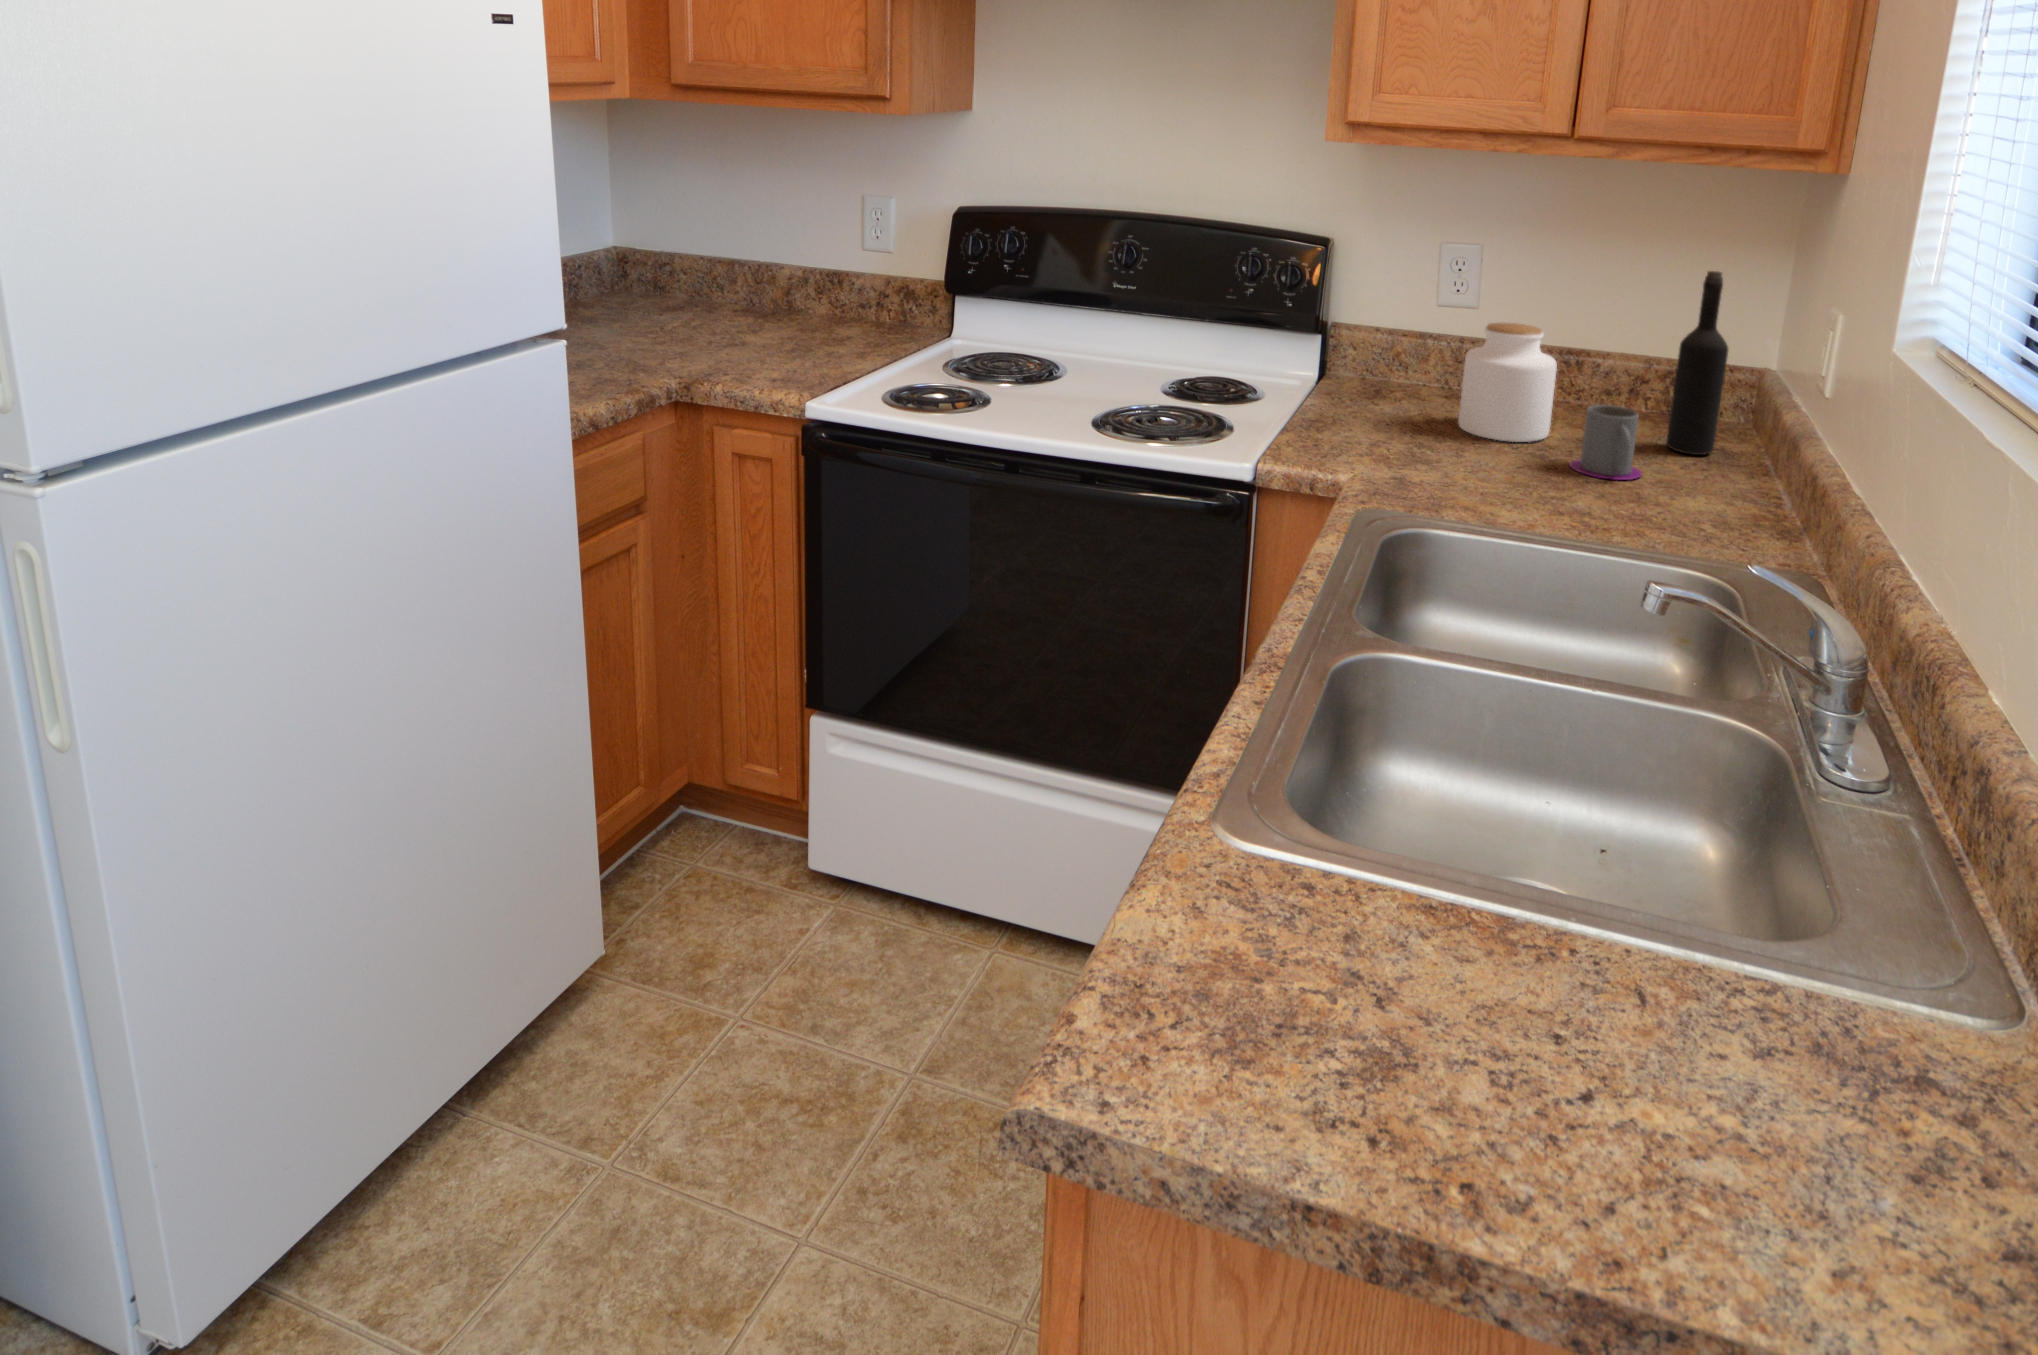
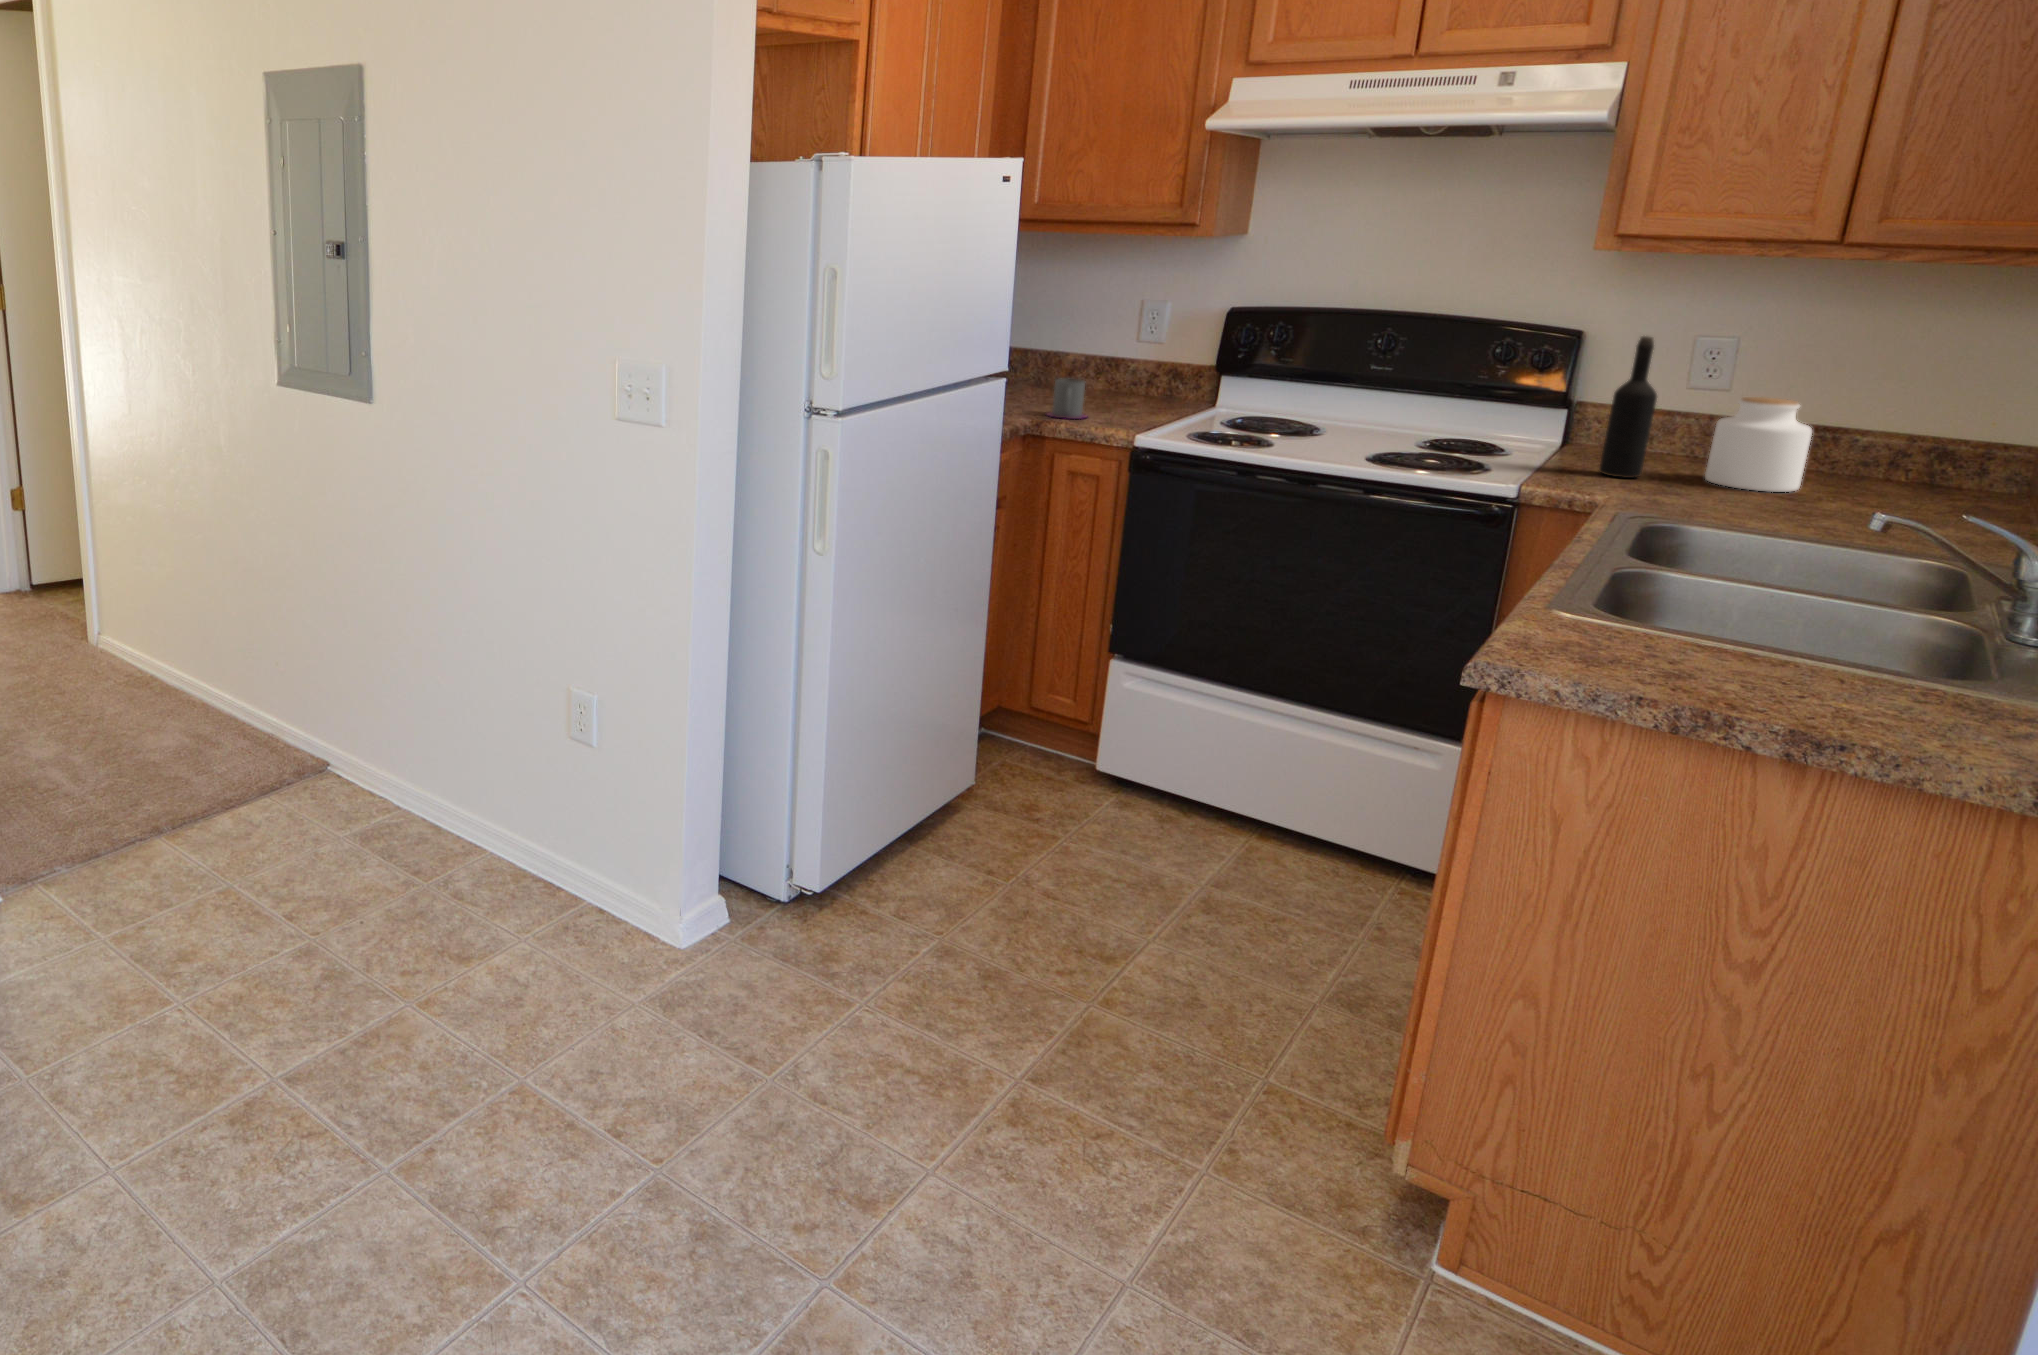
wine bottle: present [1666,271,1728,455] -> present [1599,336,1657,478]
mug: present [1570,405,1642,480] -> present [1048,378,1086,419]

